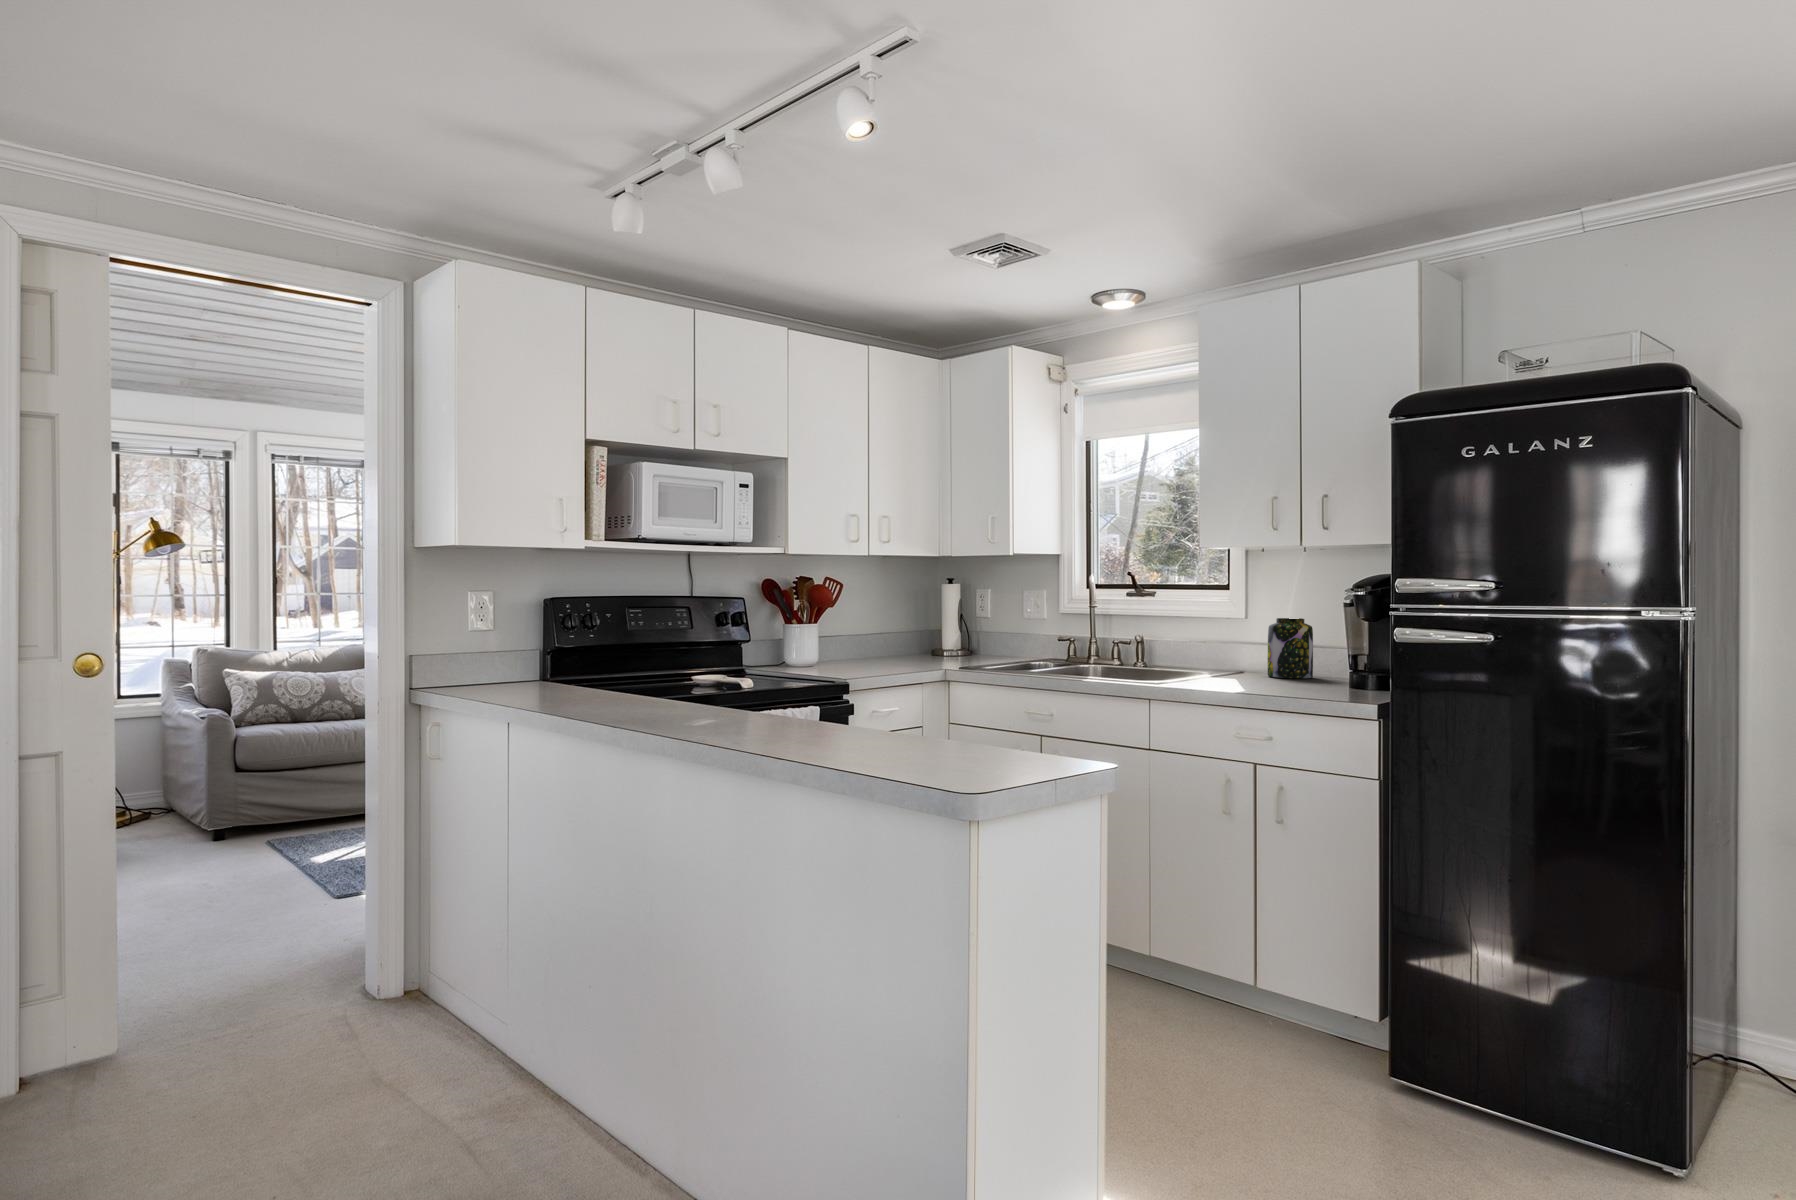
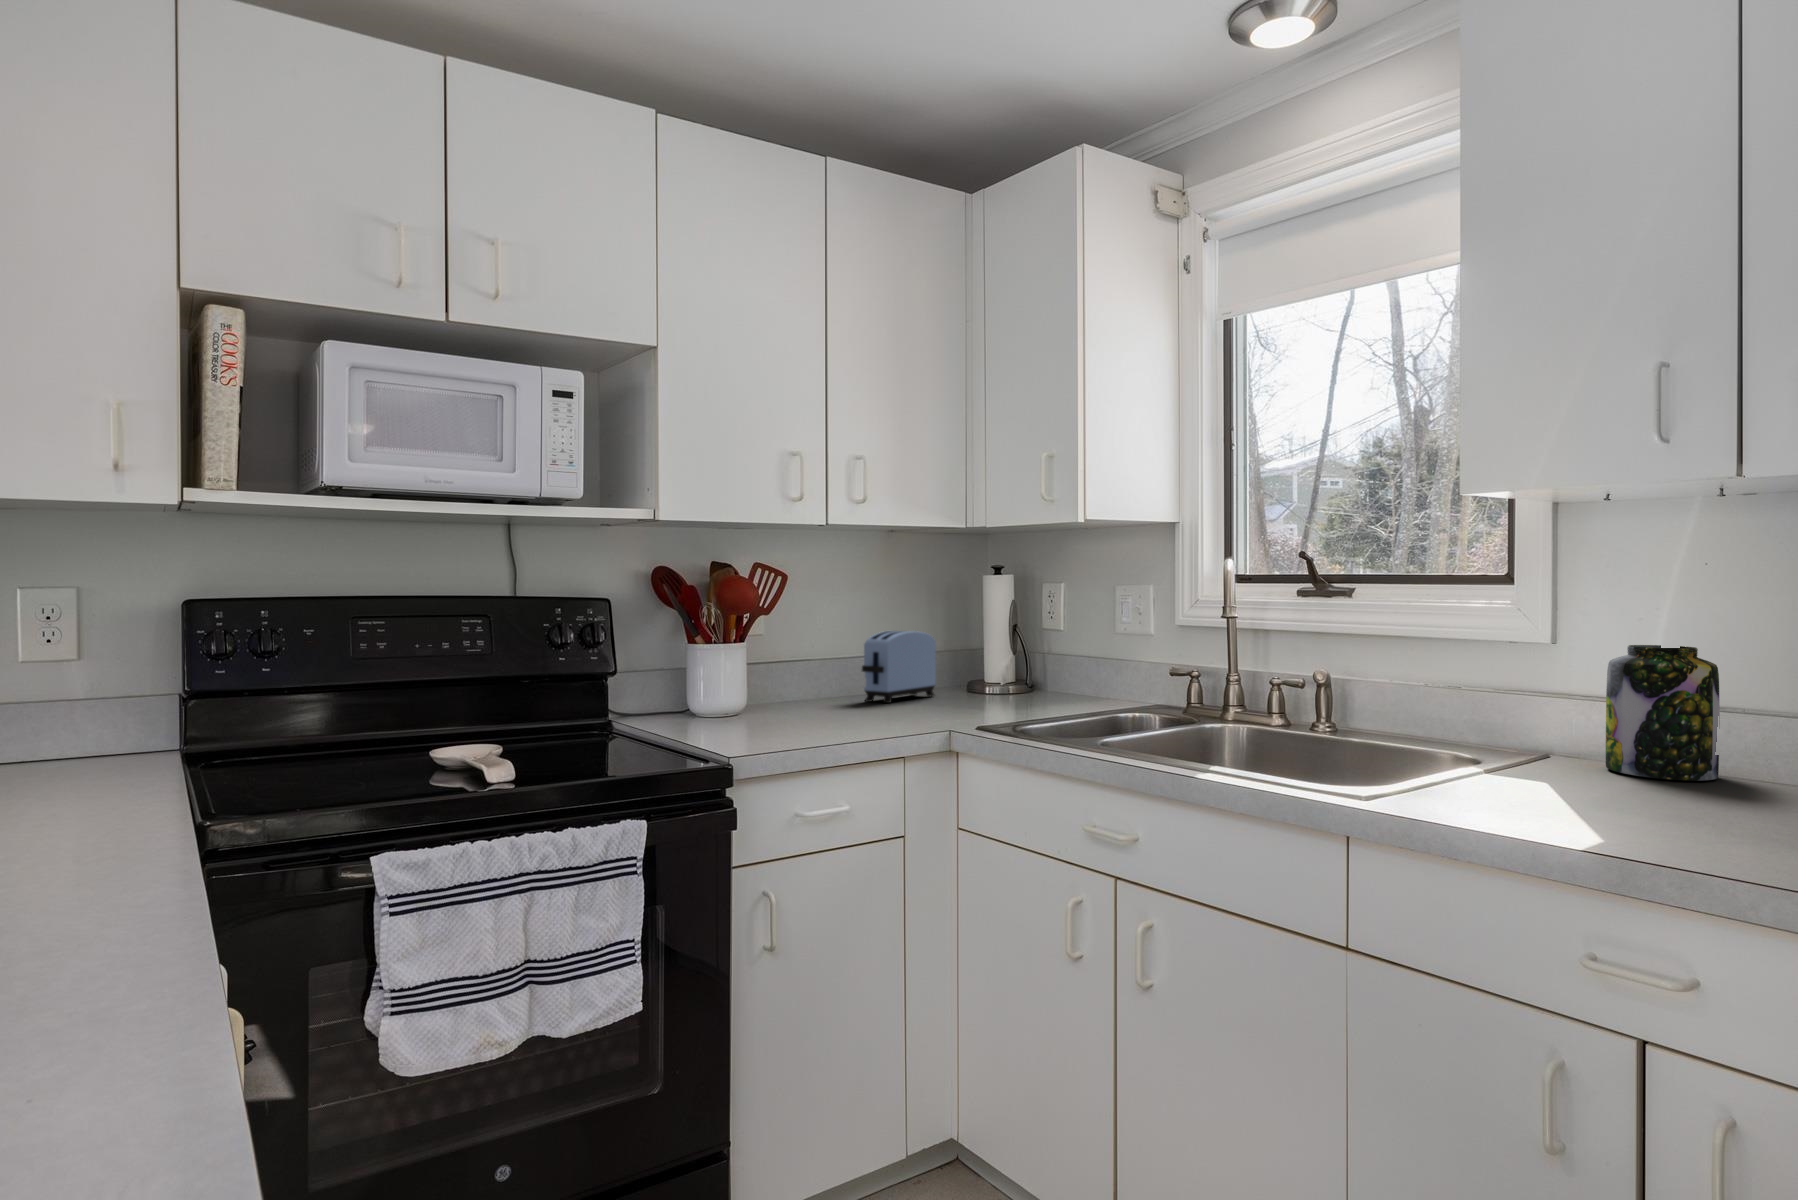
toaster: none [874,618,913,661] -> present [862,631,936,703]

